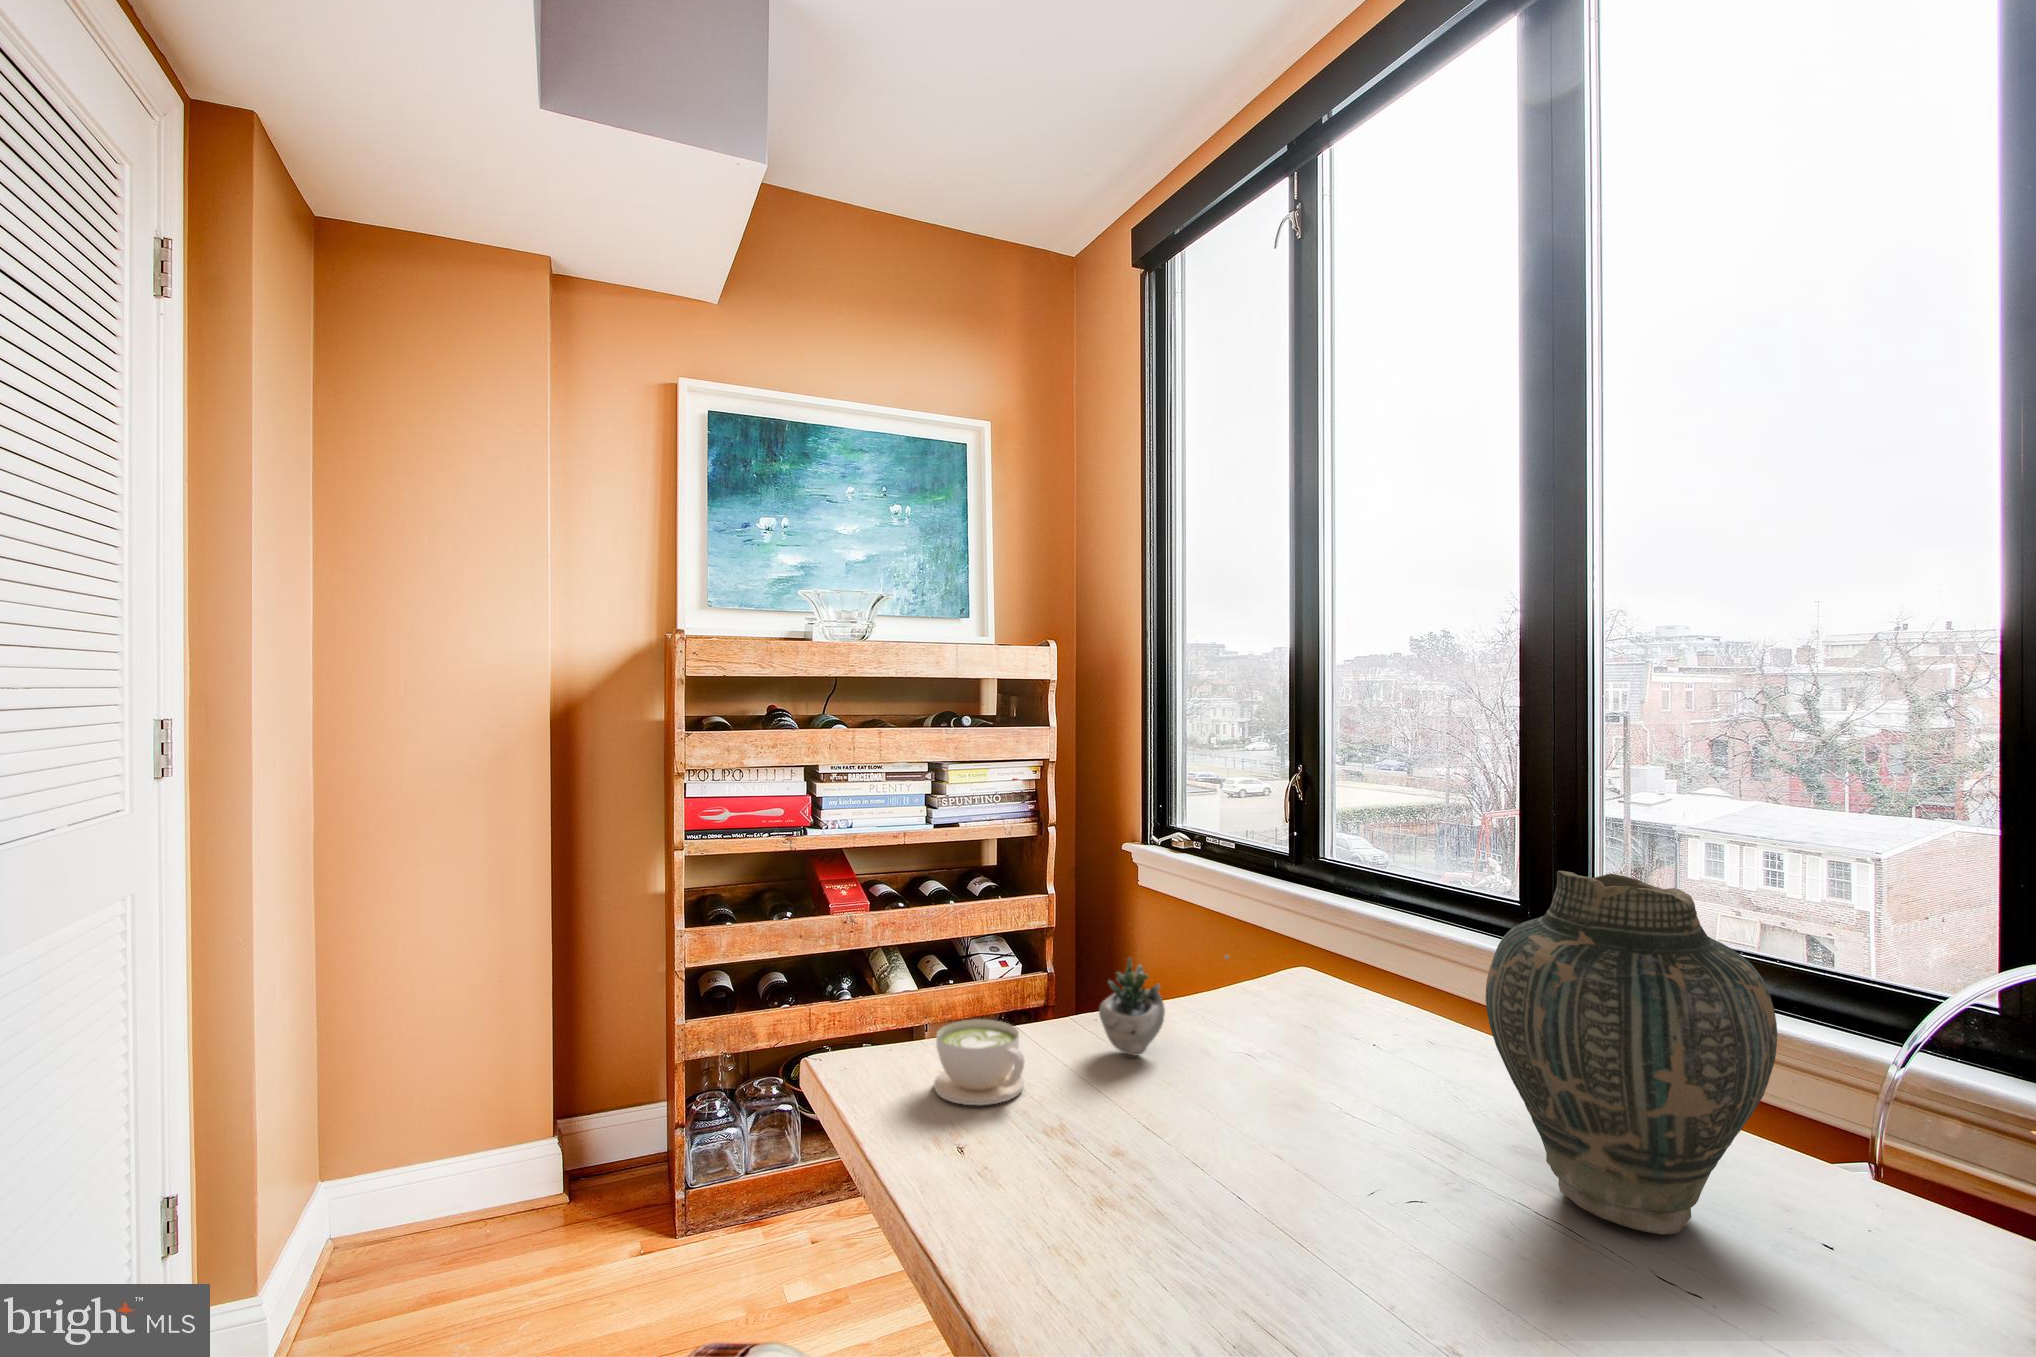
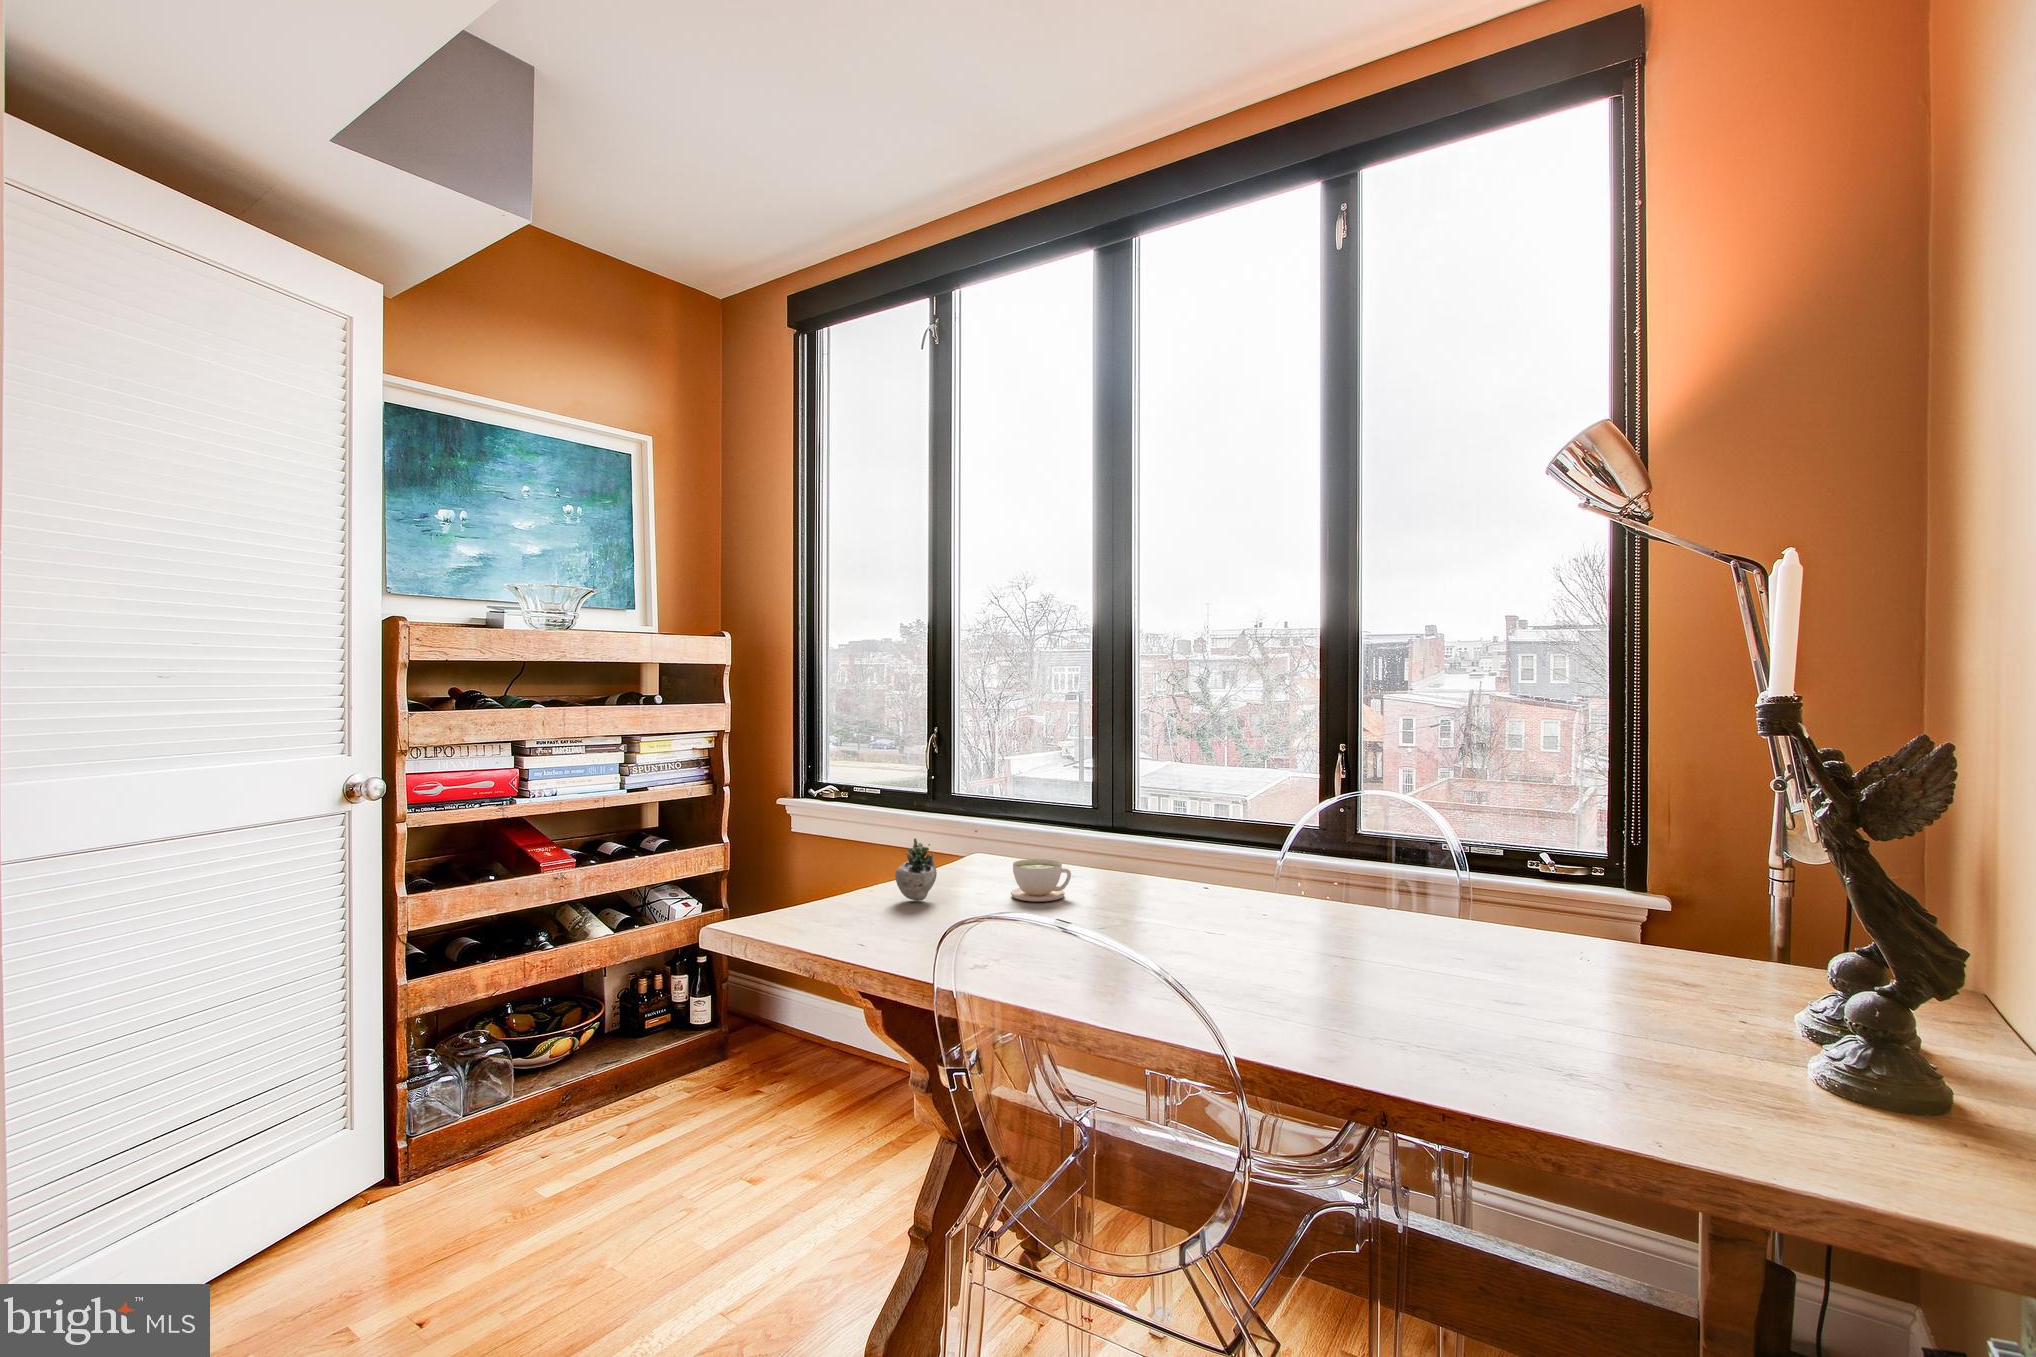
vase: present [1486,871,1777,1234] -> none [1138,753,1261,920]
coffee cup: present [934,1019,1024,1105] -> present [1011,859,1071,902]

